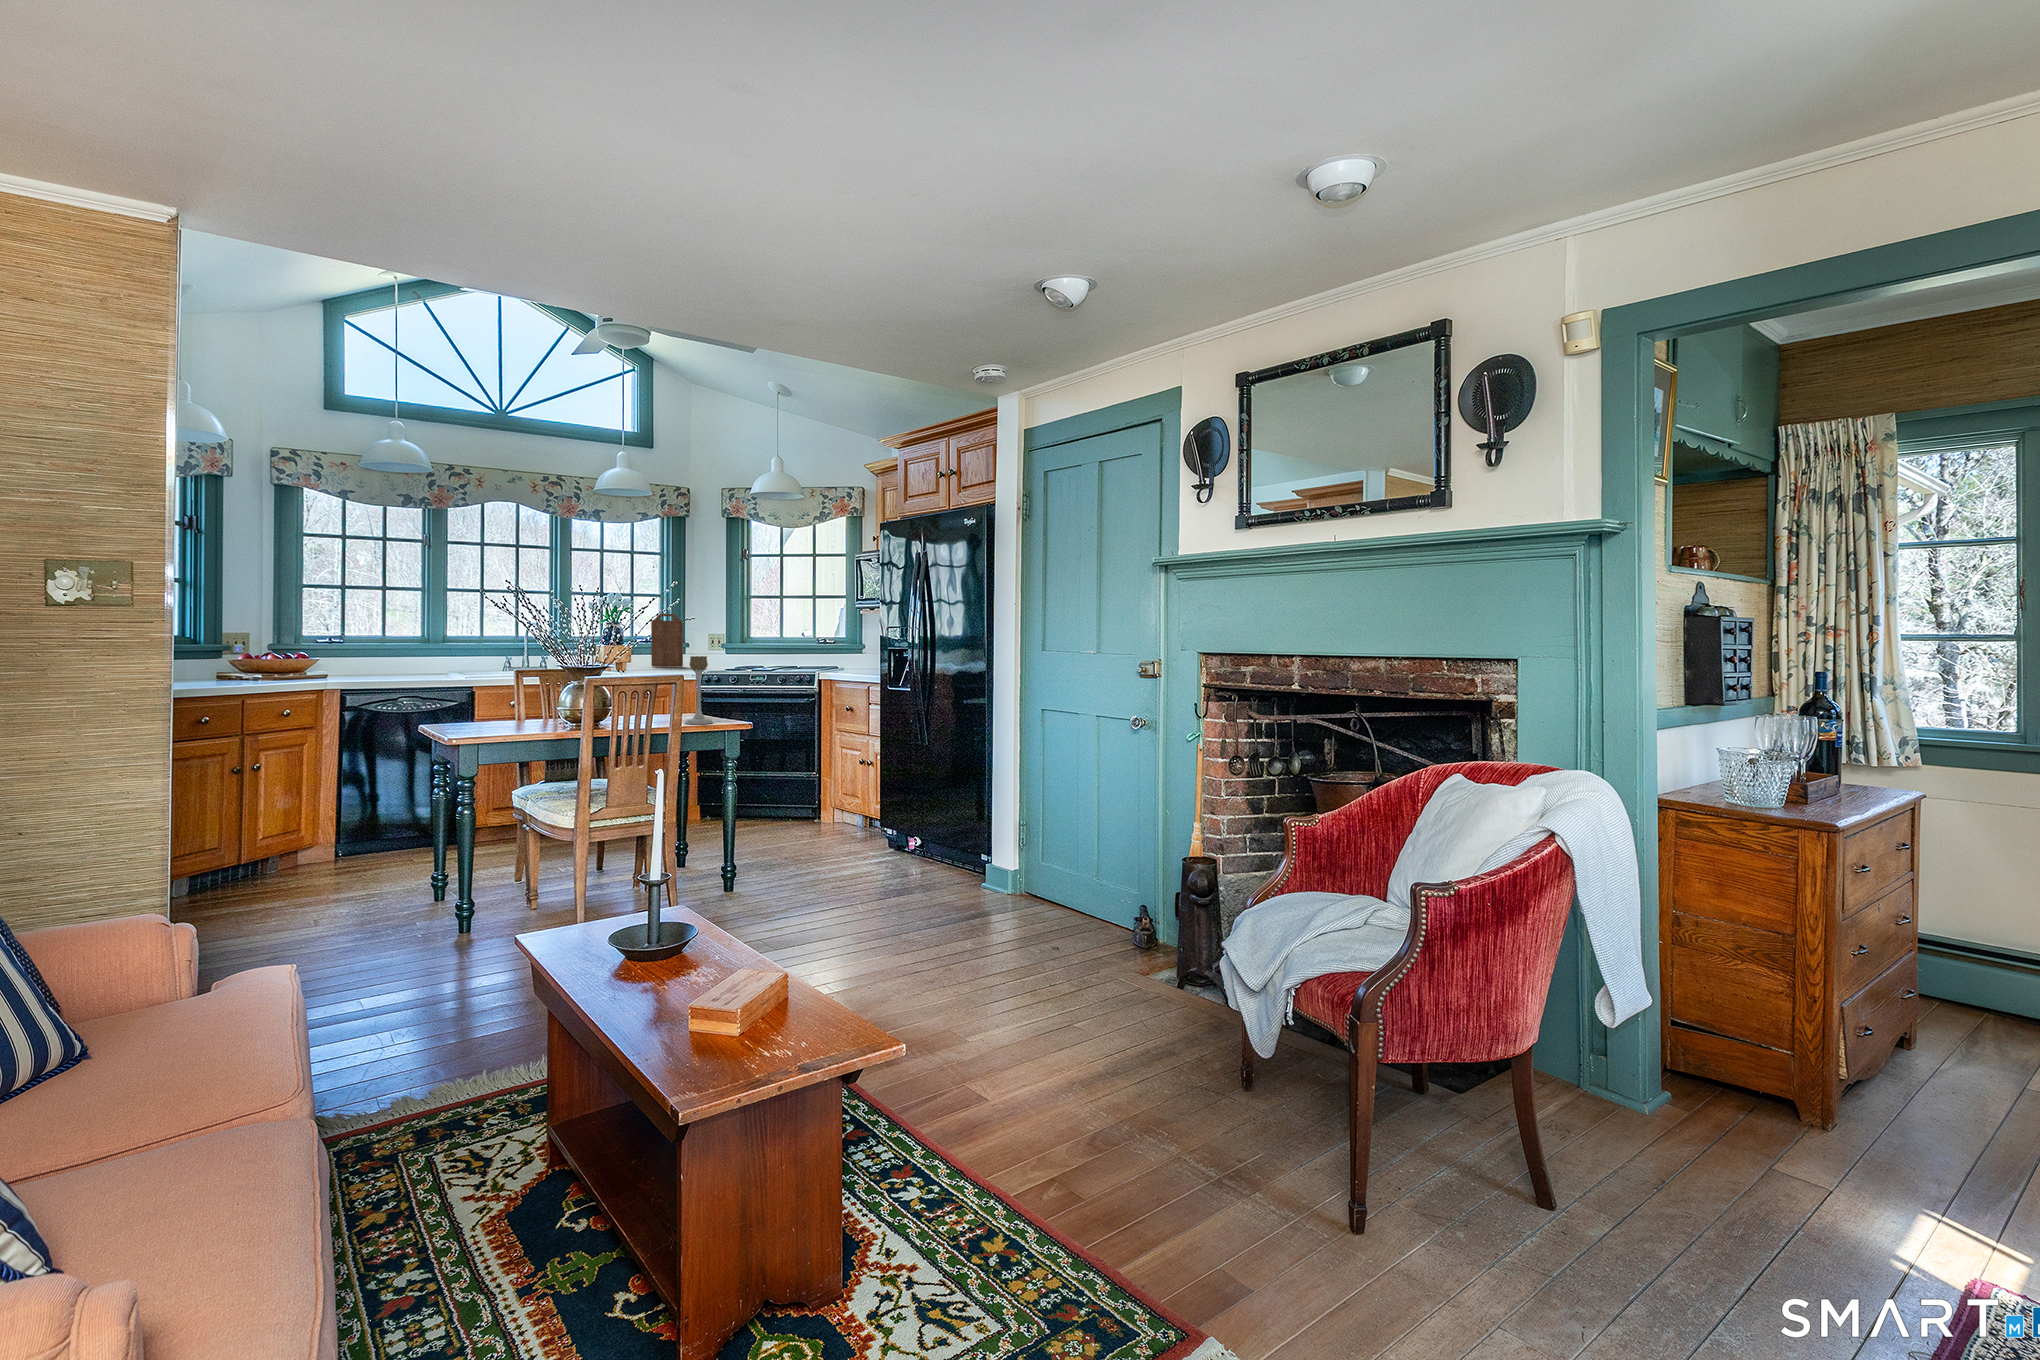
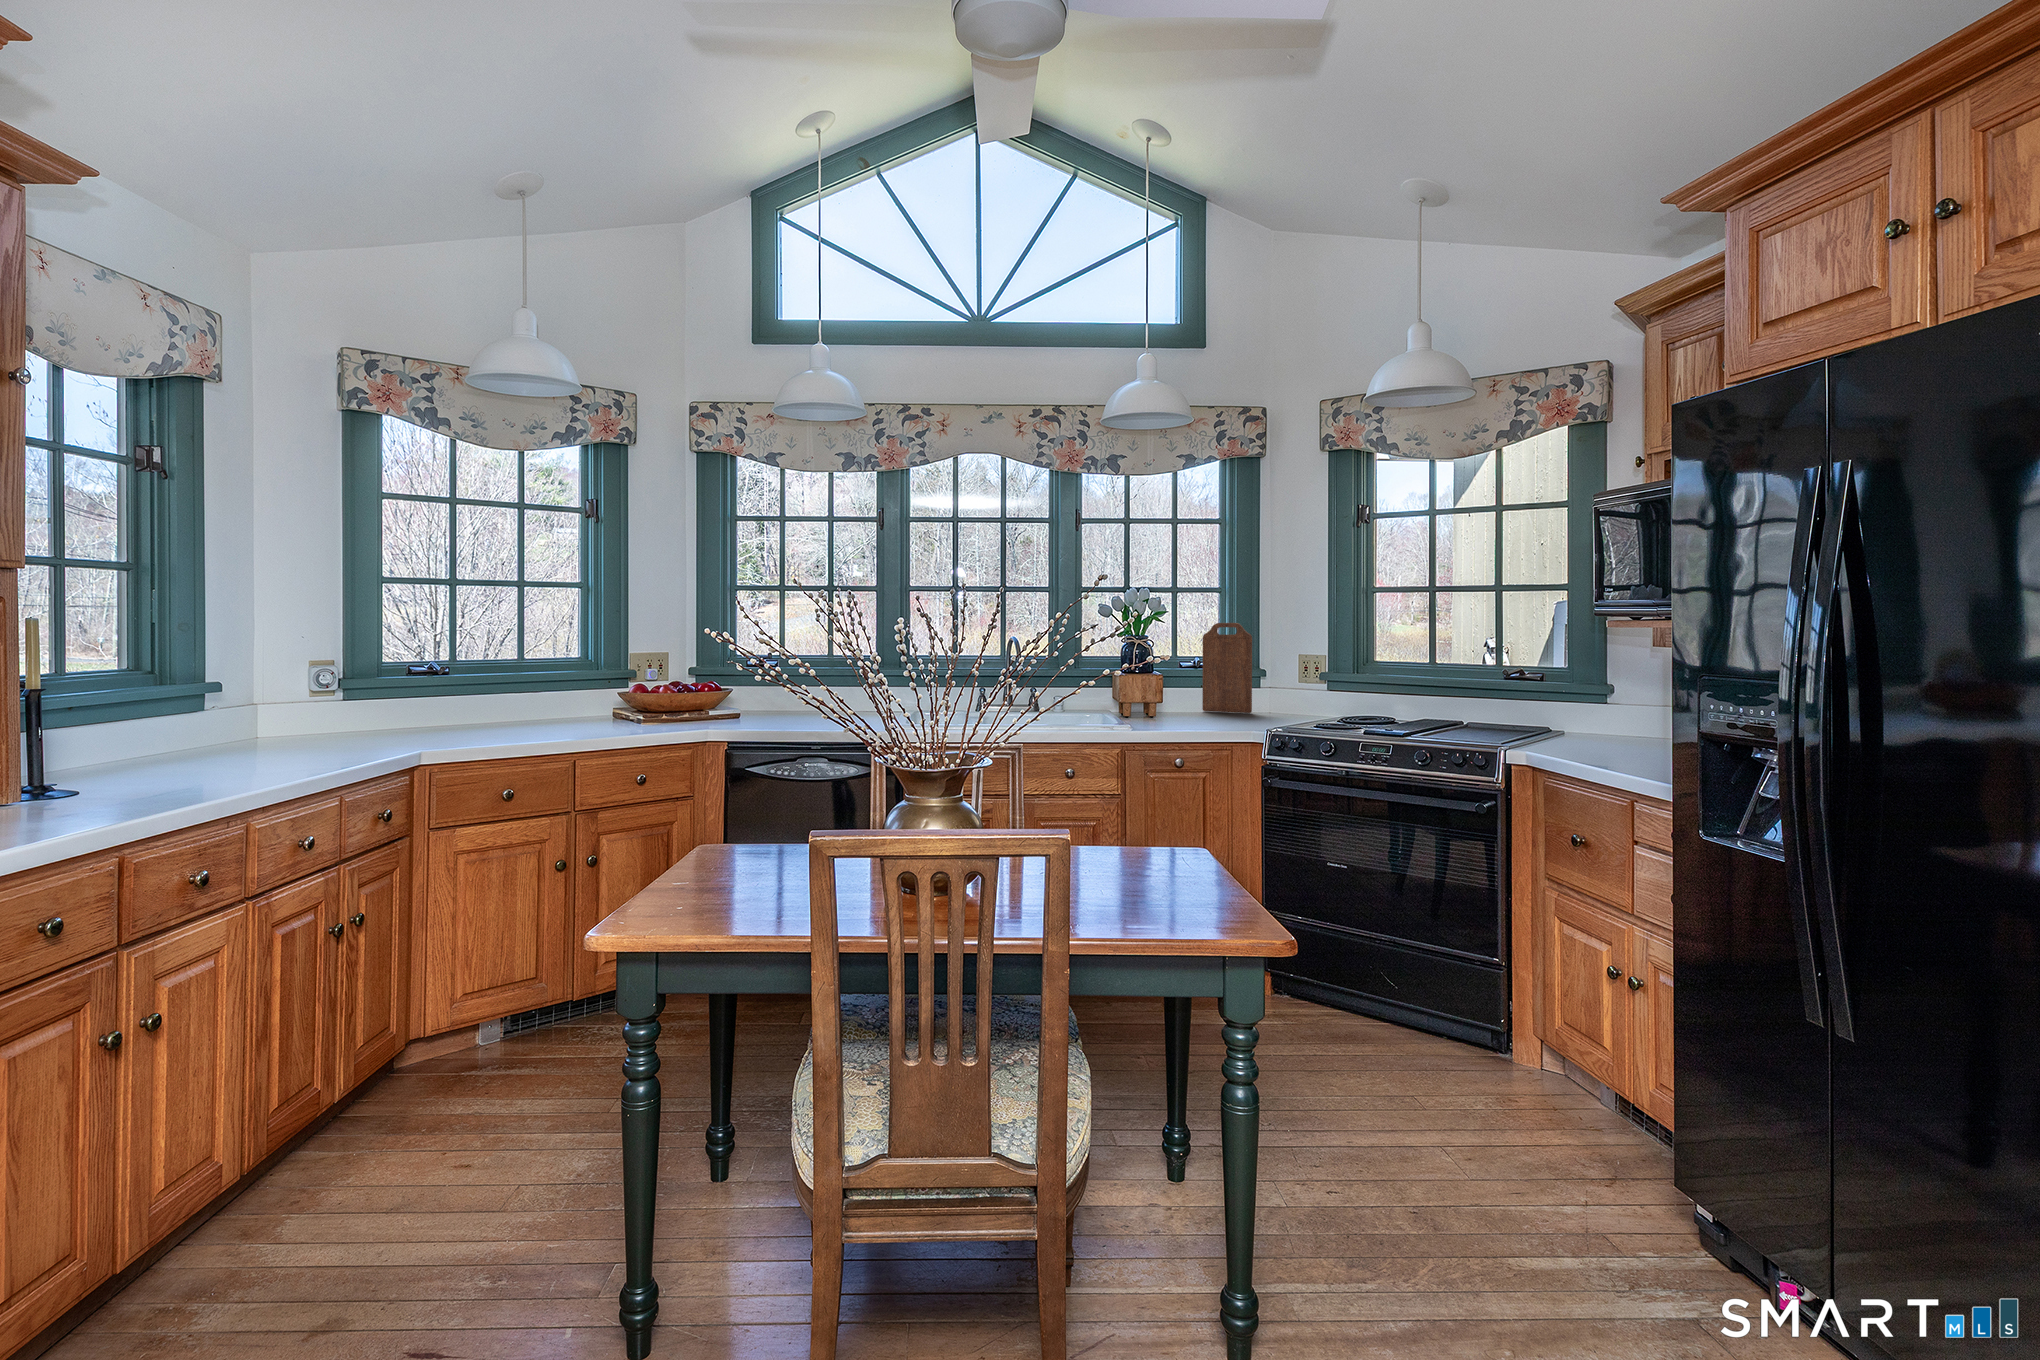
candle holder: present [685,656,713,724] -> none [1143,739,1213,918]

